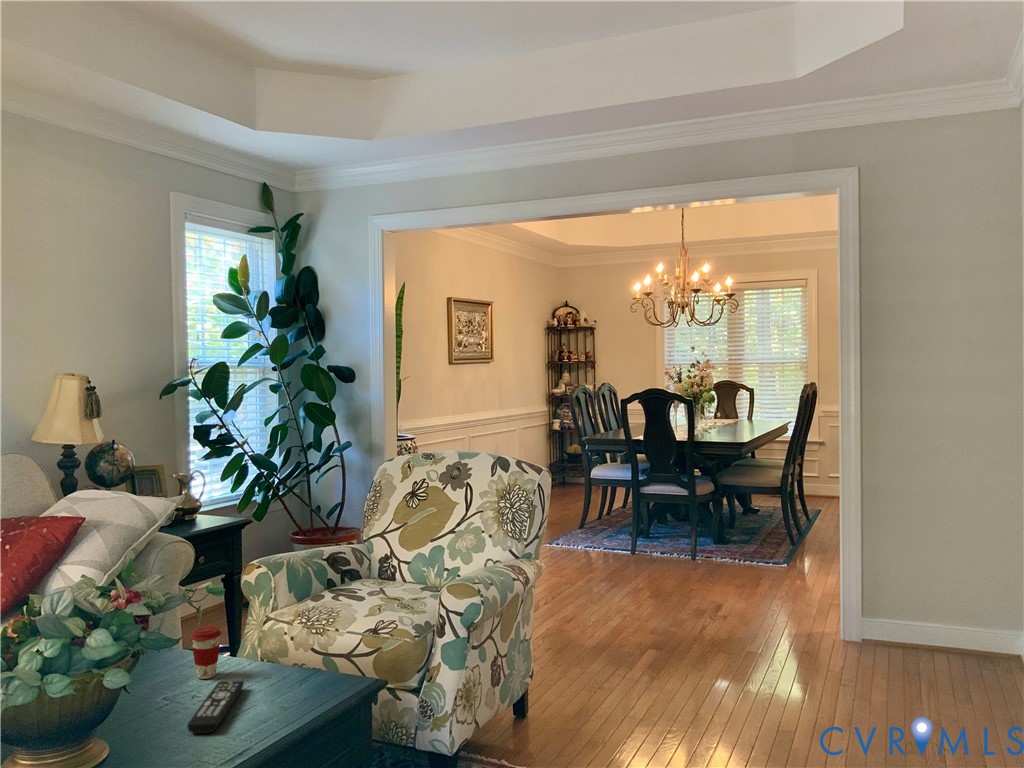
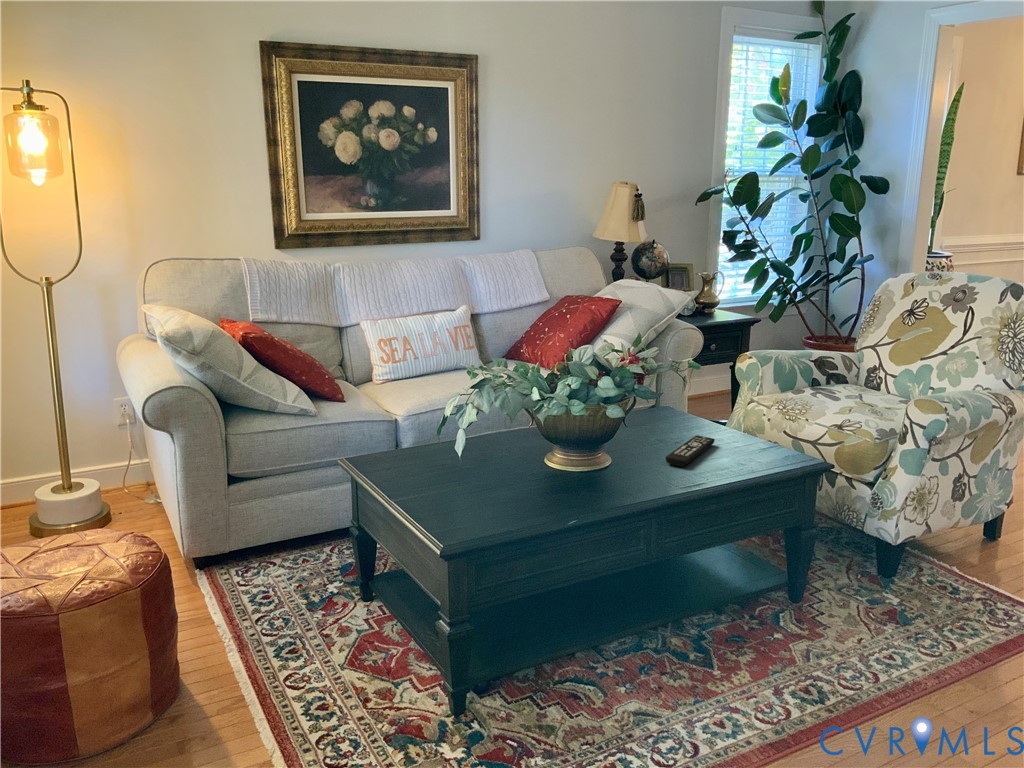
coffee cup: present [191,626,221,679] -> none [680,394,703,433]

